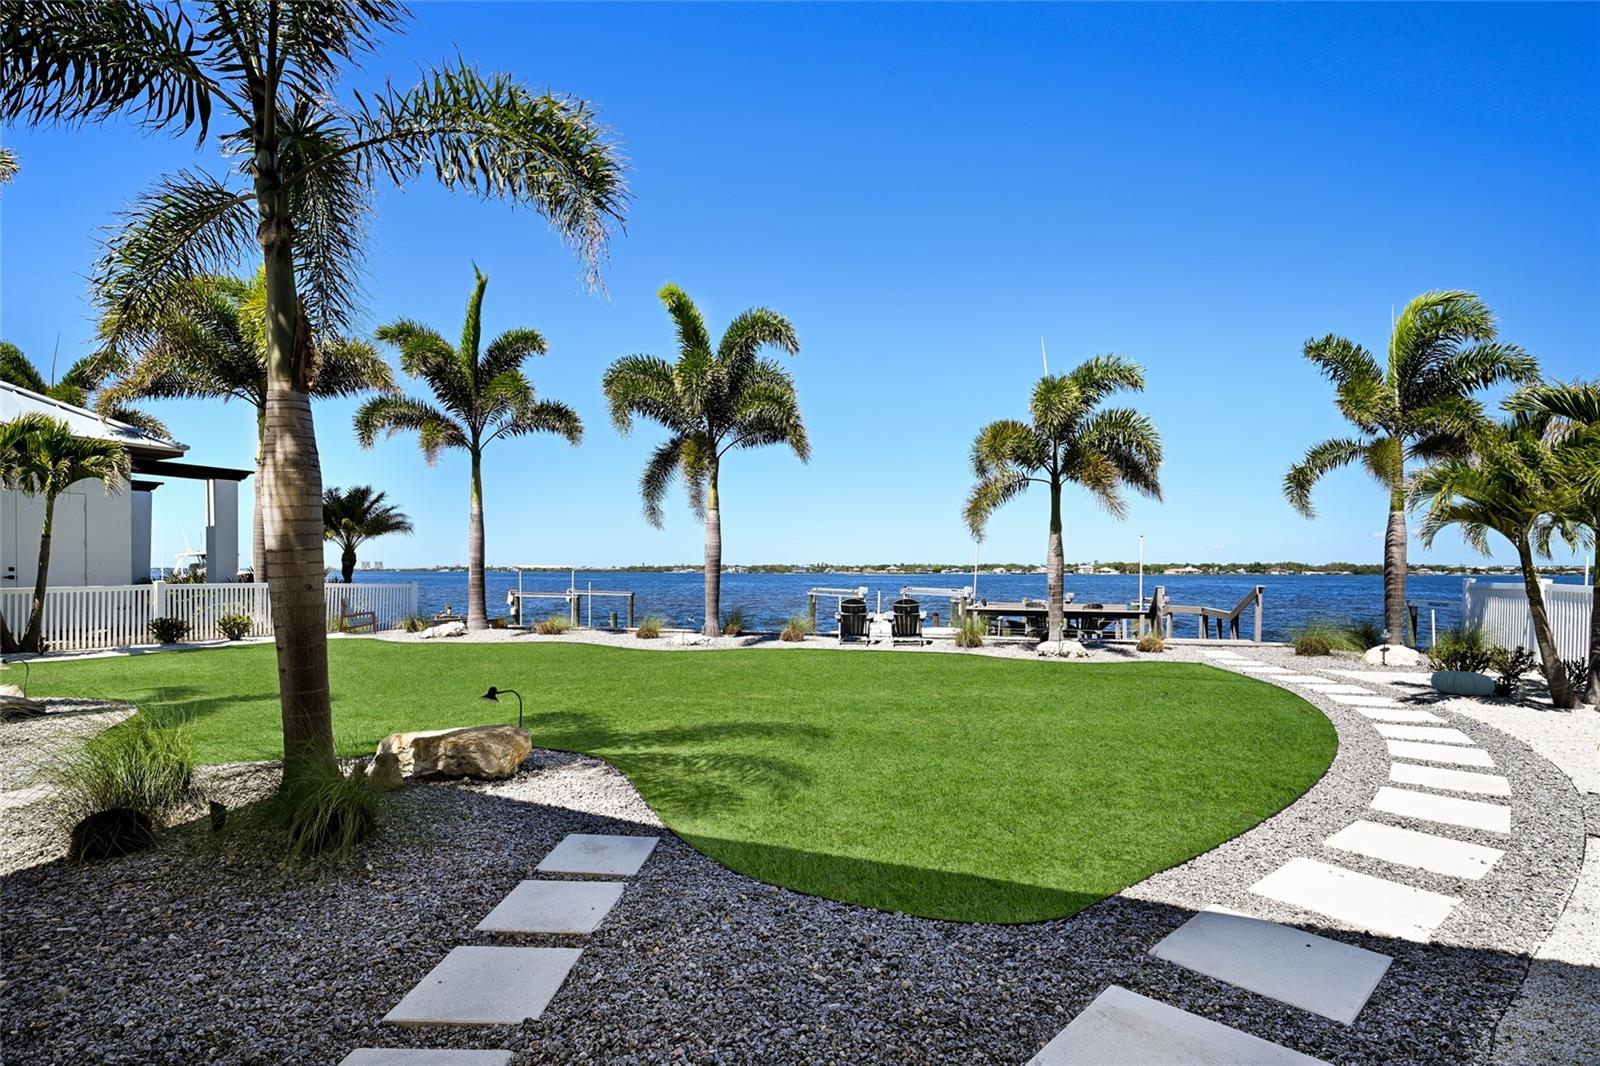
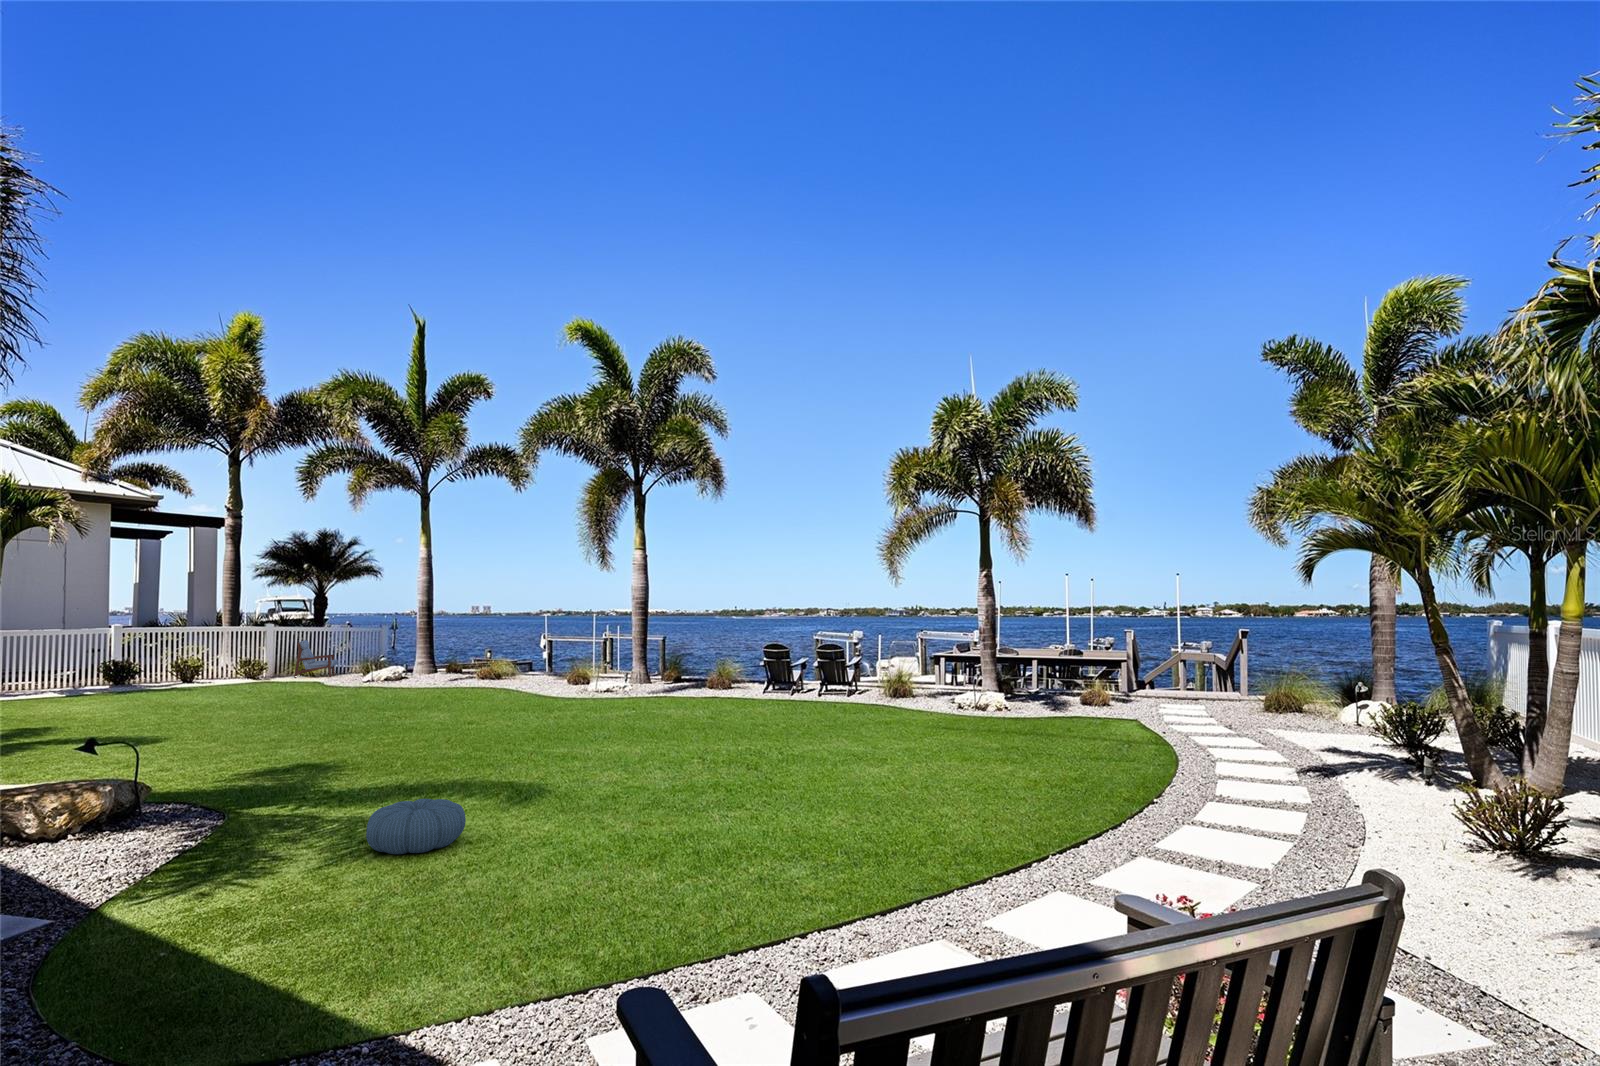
pouf: present [1431,671,1495,696] -> present [366,799,466,854]

